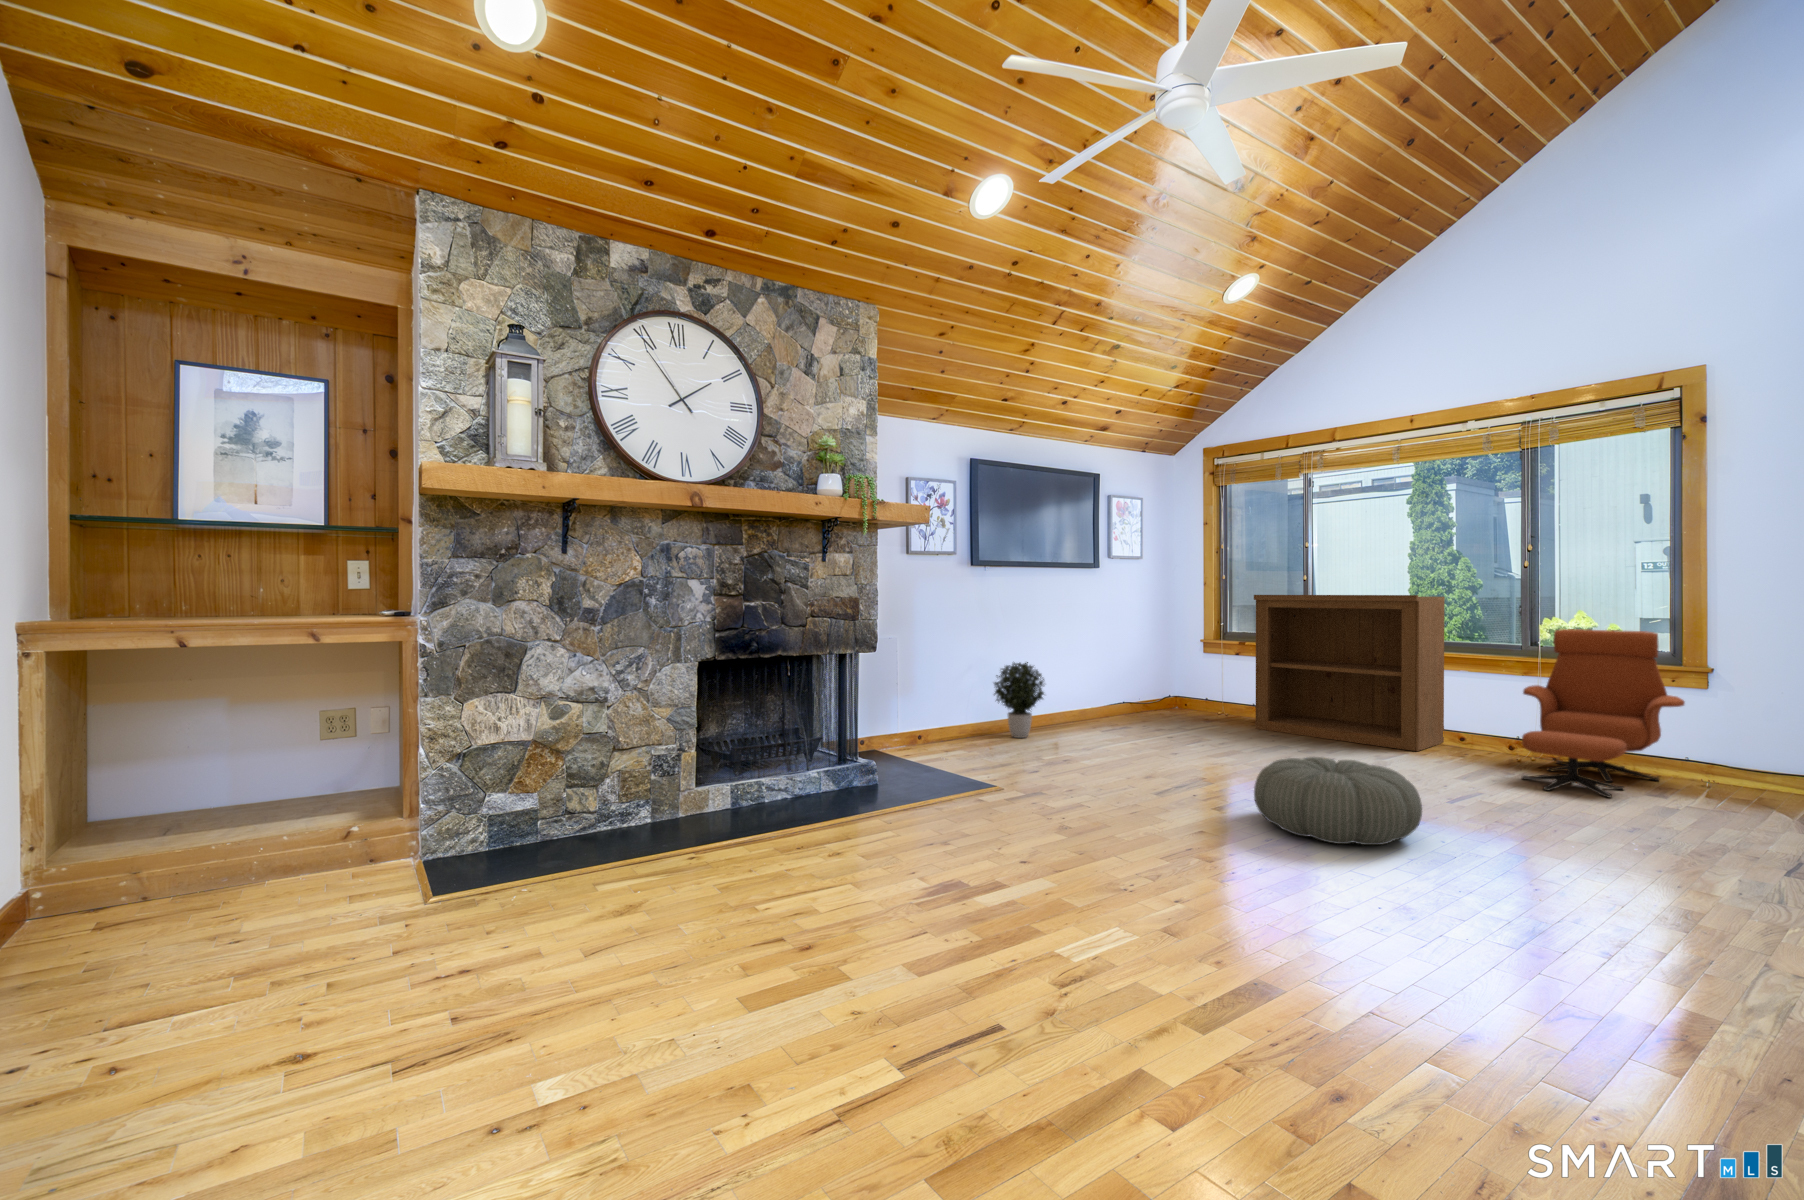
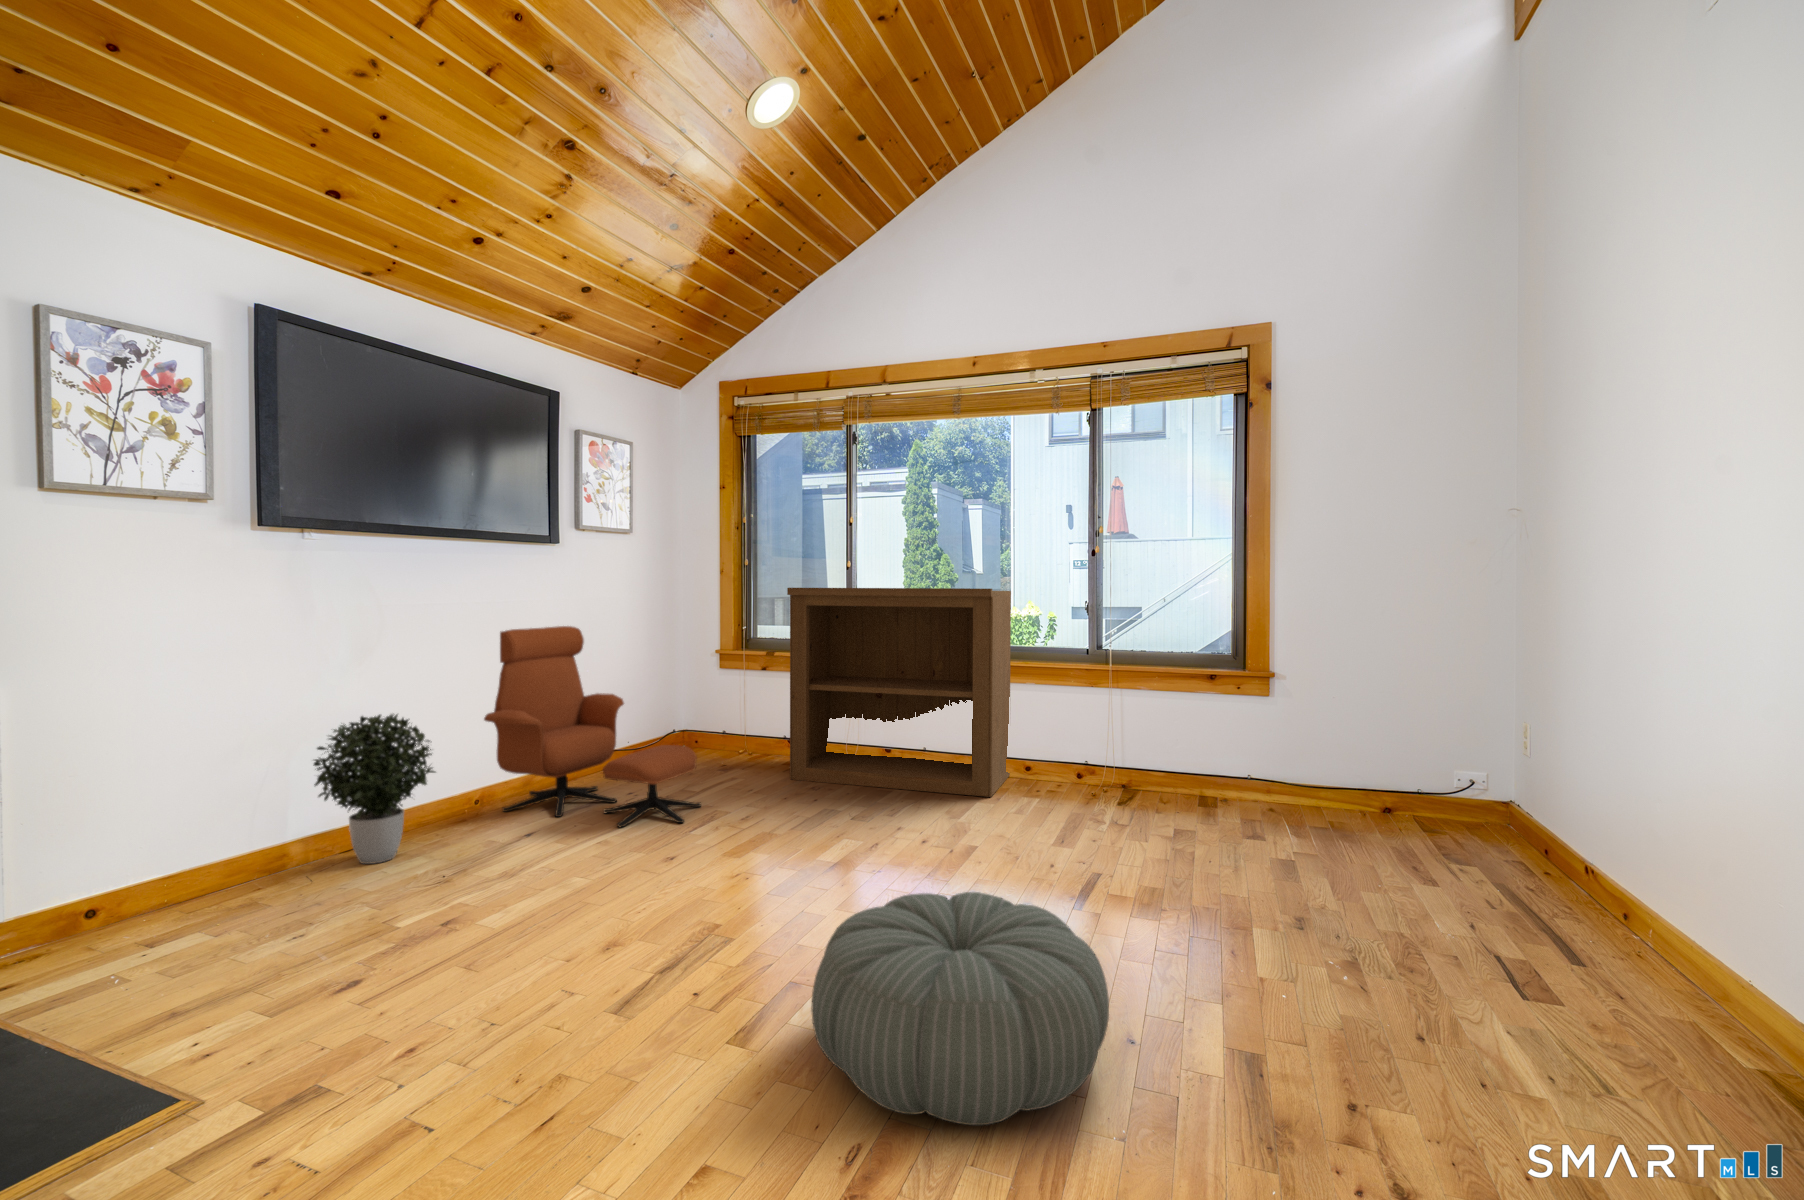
lounge chair: present [1522,629,1685,797] -> present [484,626,701,827]

